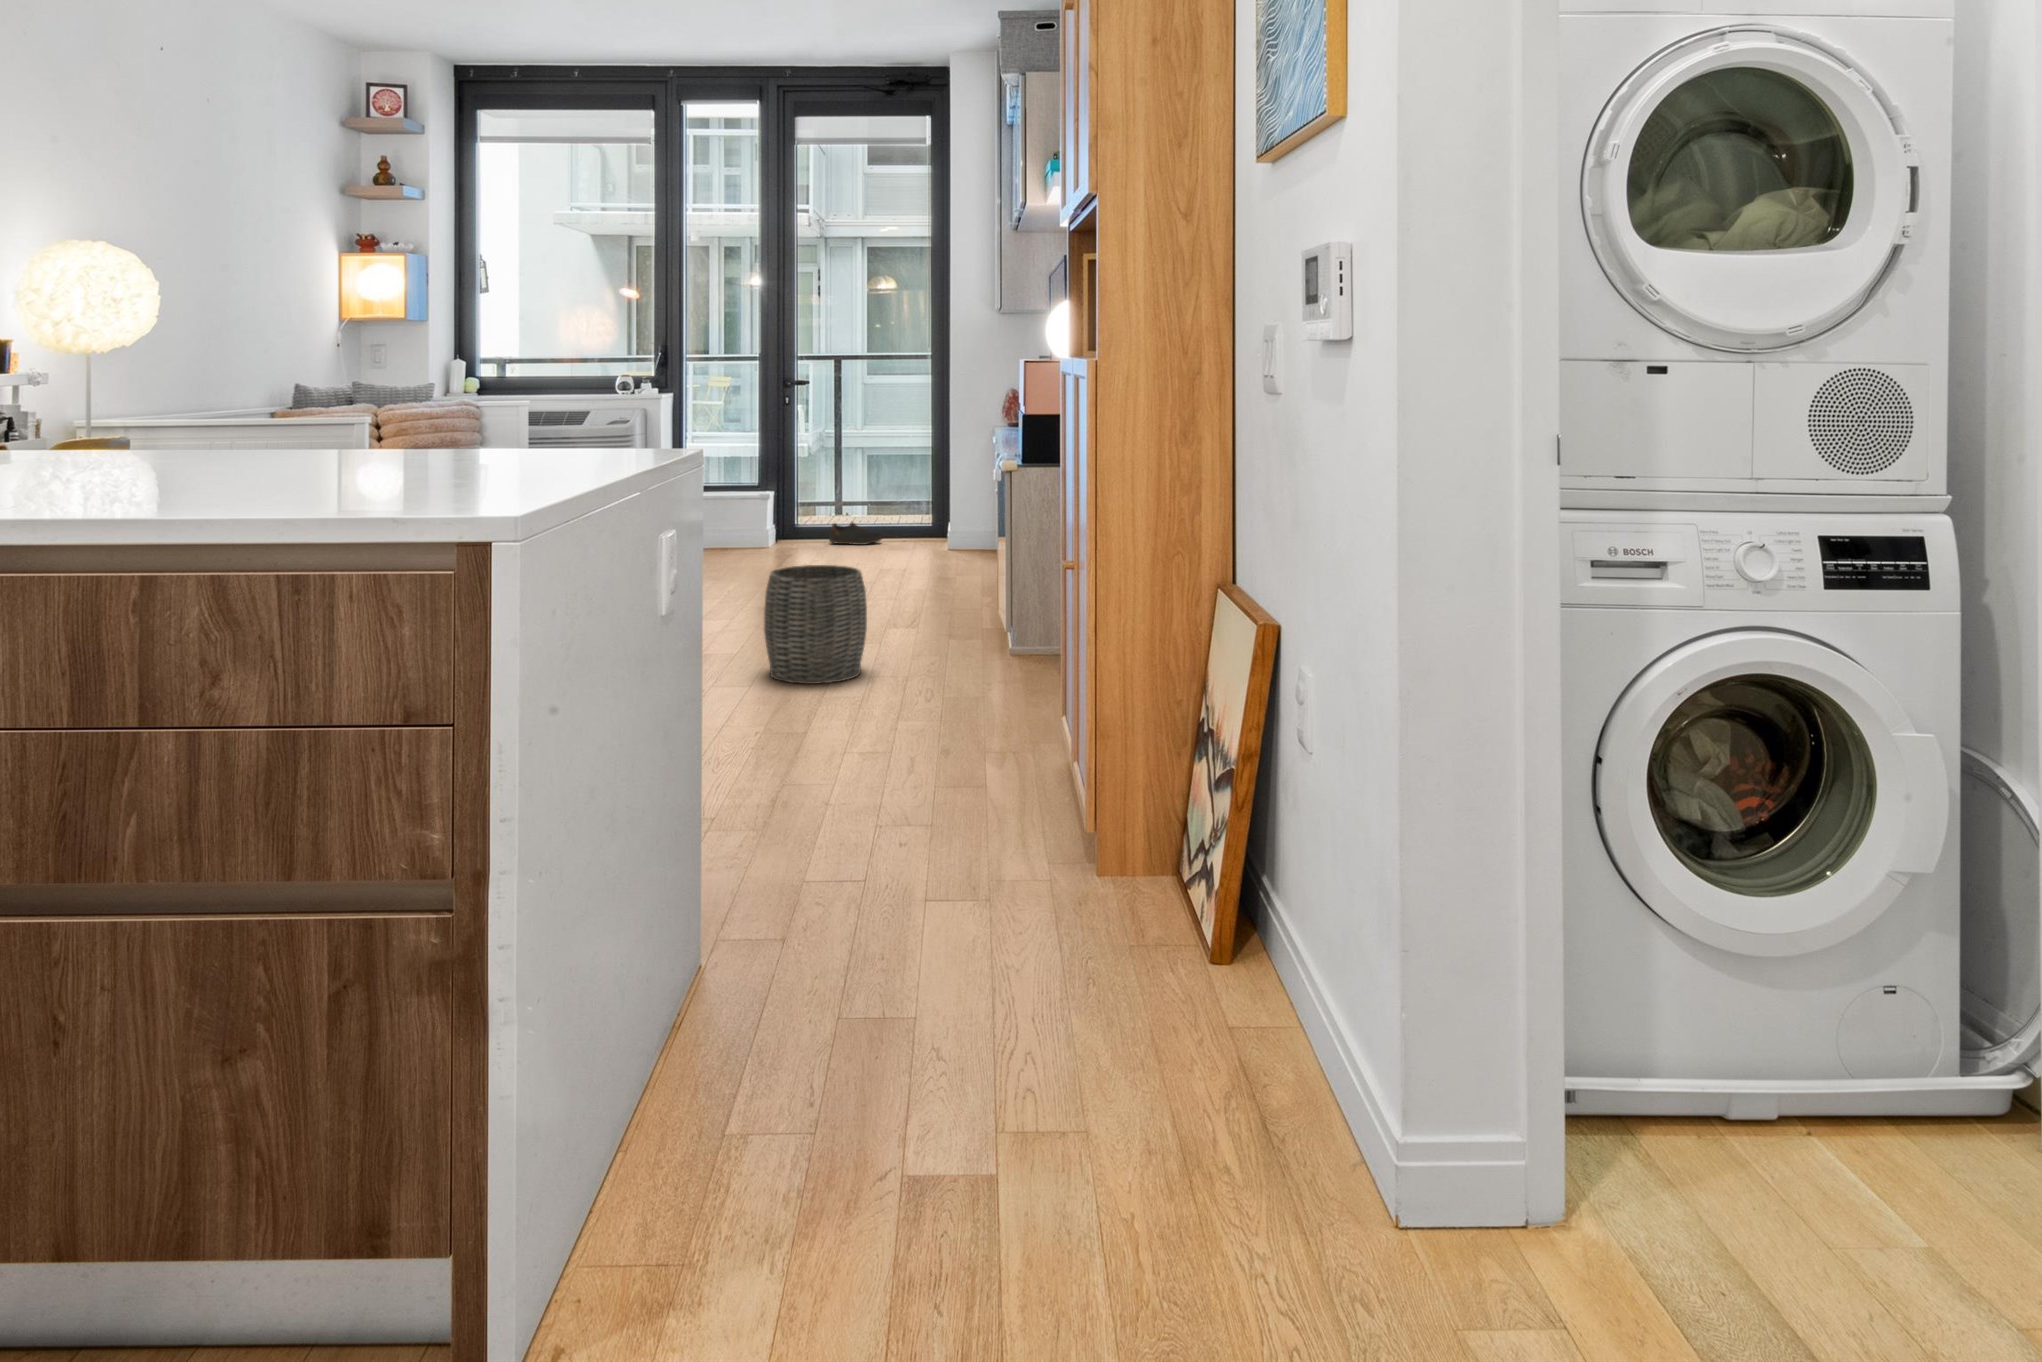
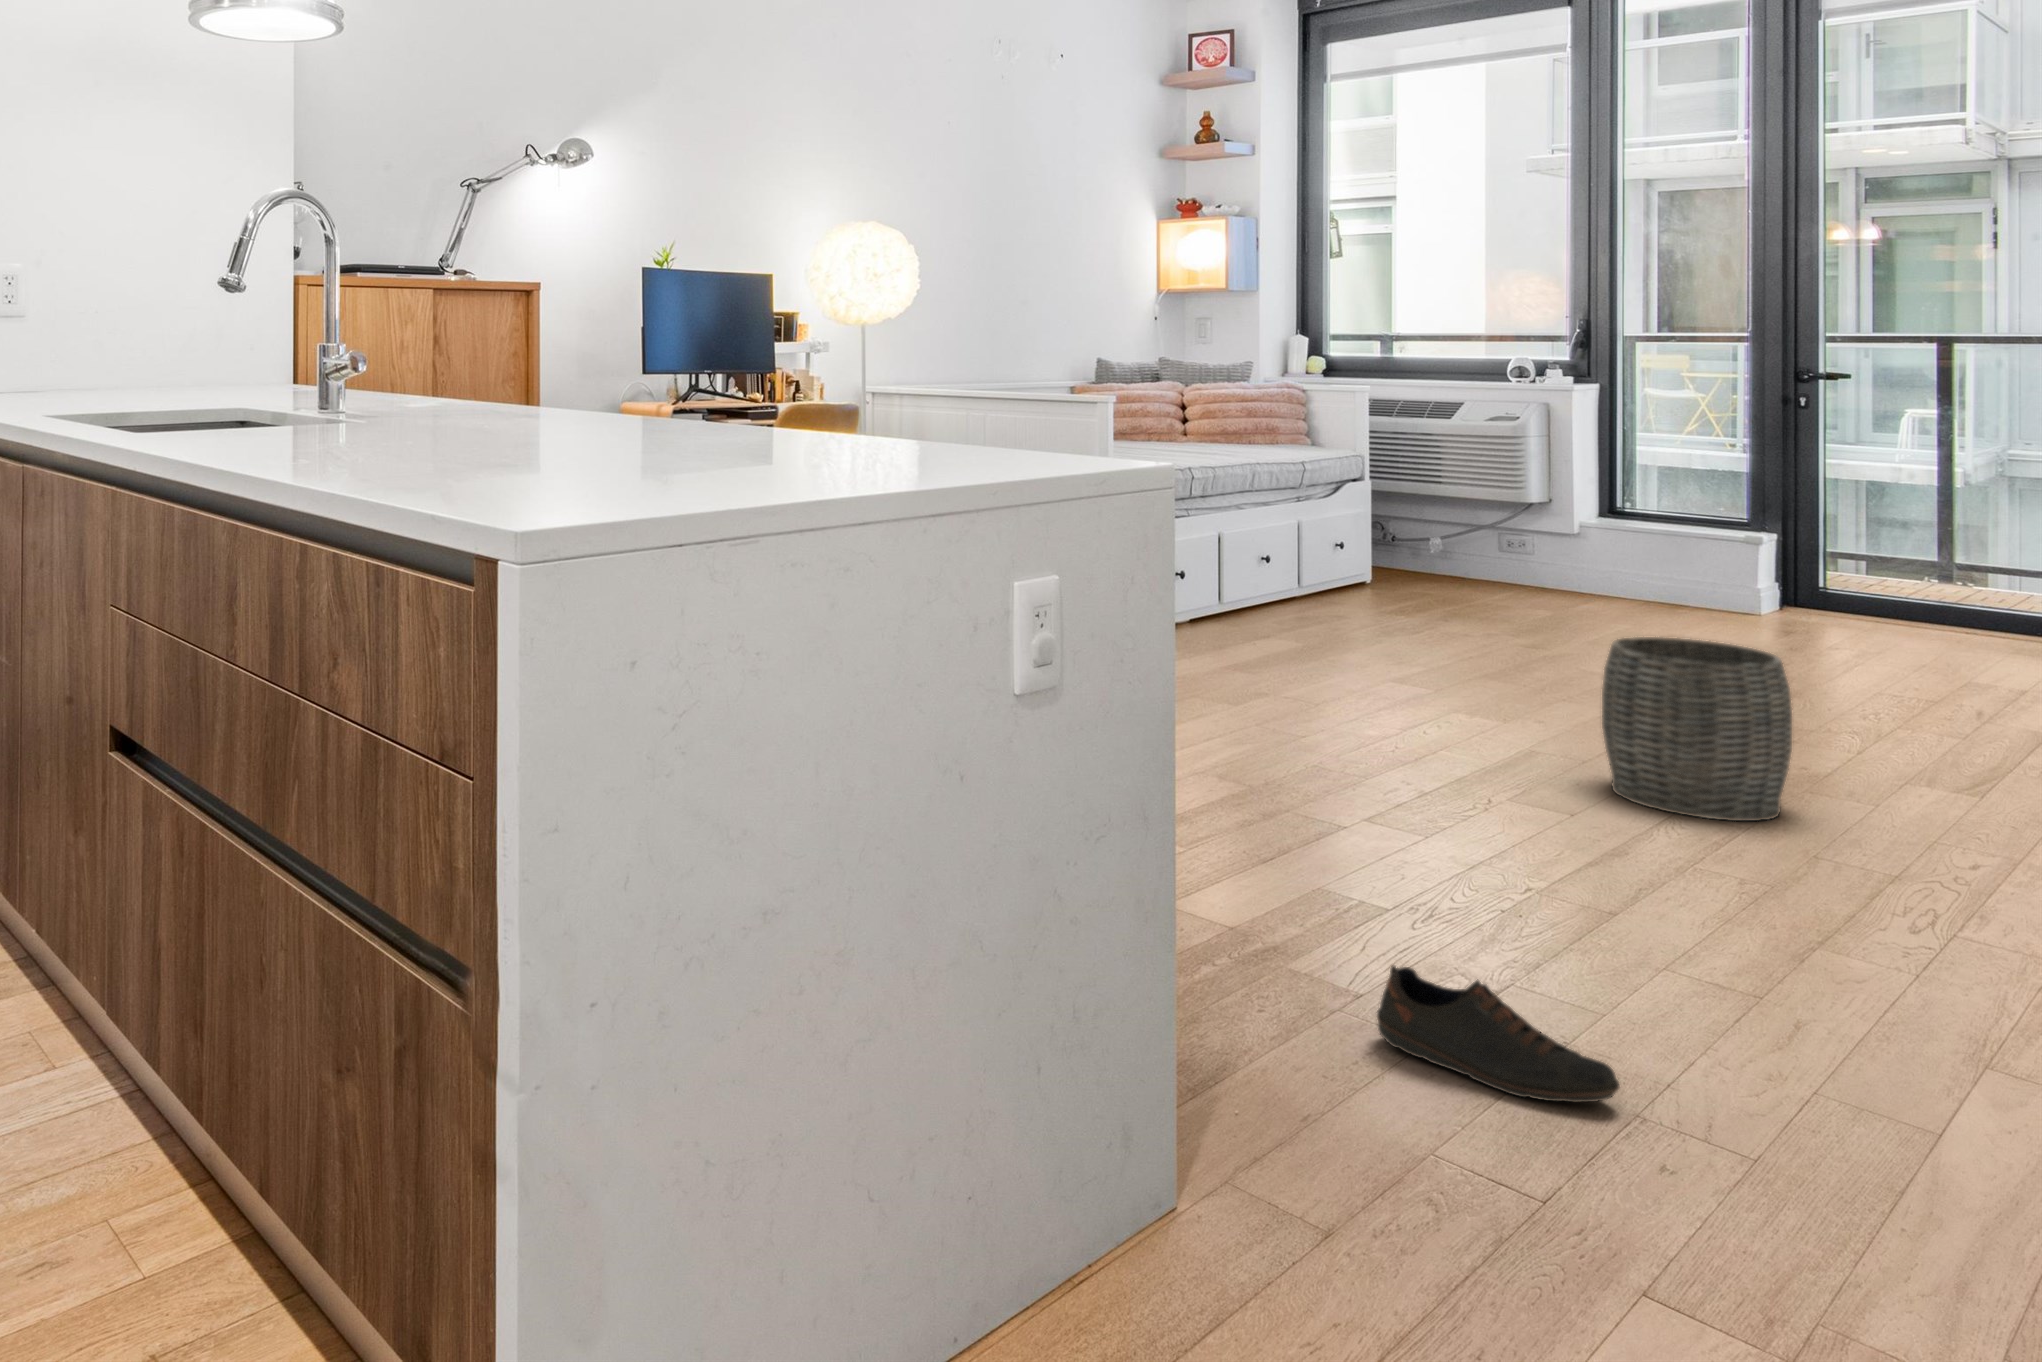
shoe: present [829,522,882,545] -> present [1377,966,1619,1102]

